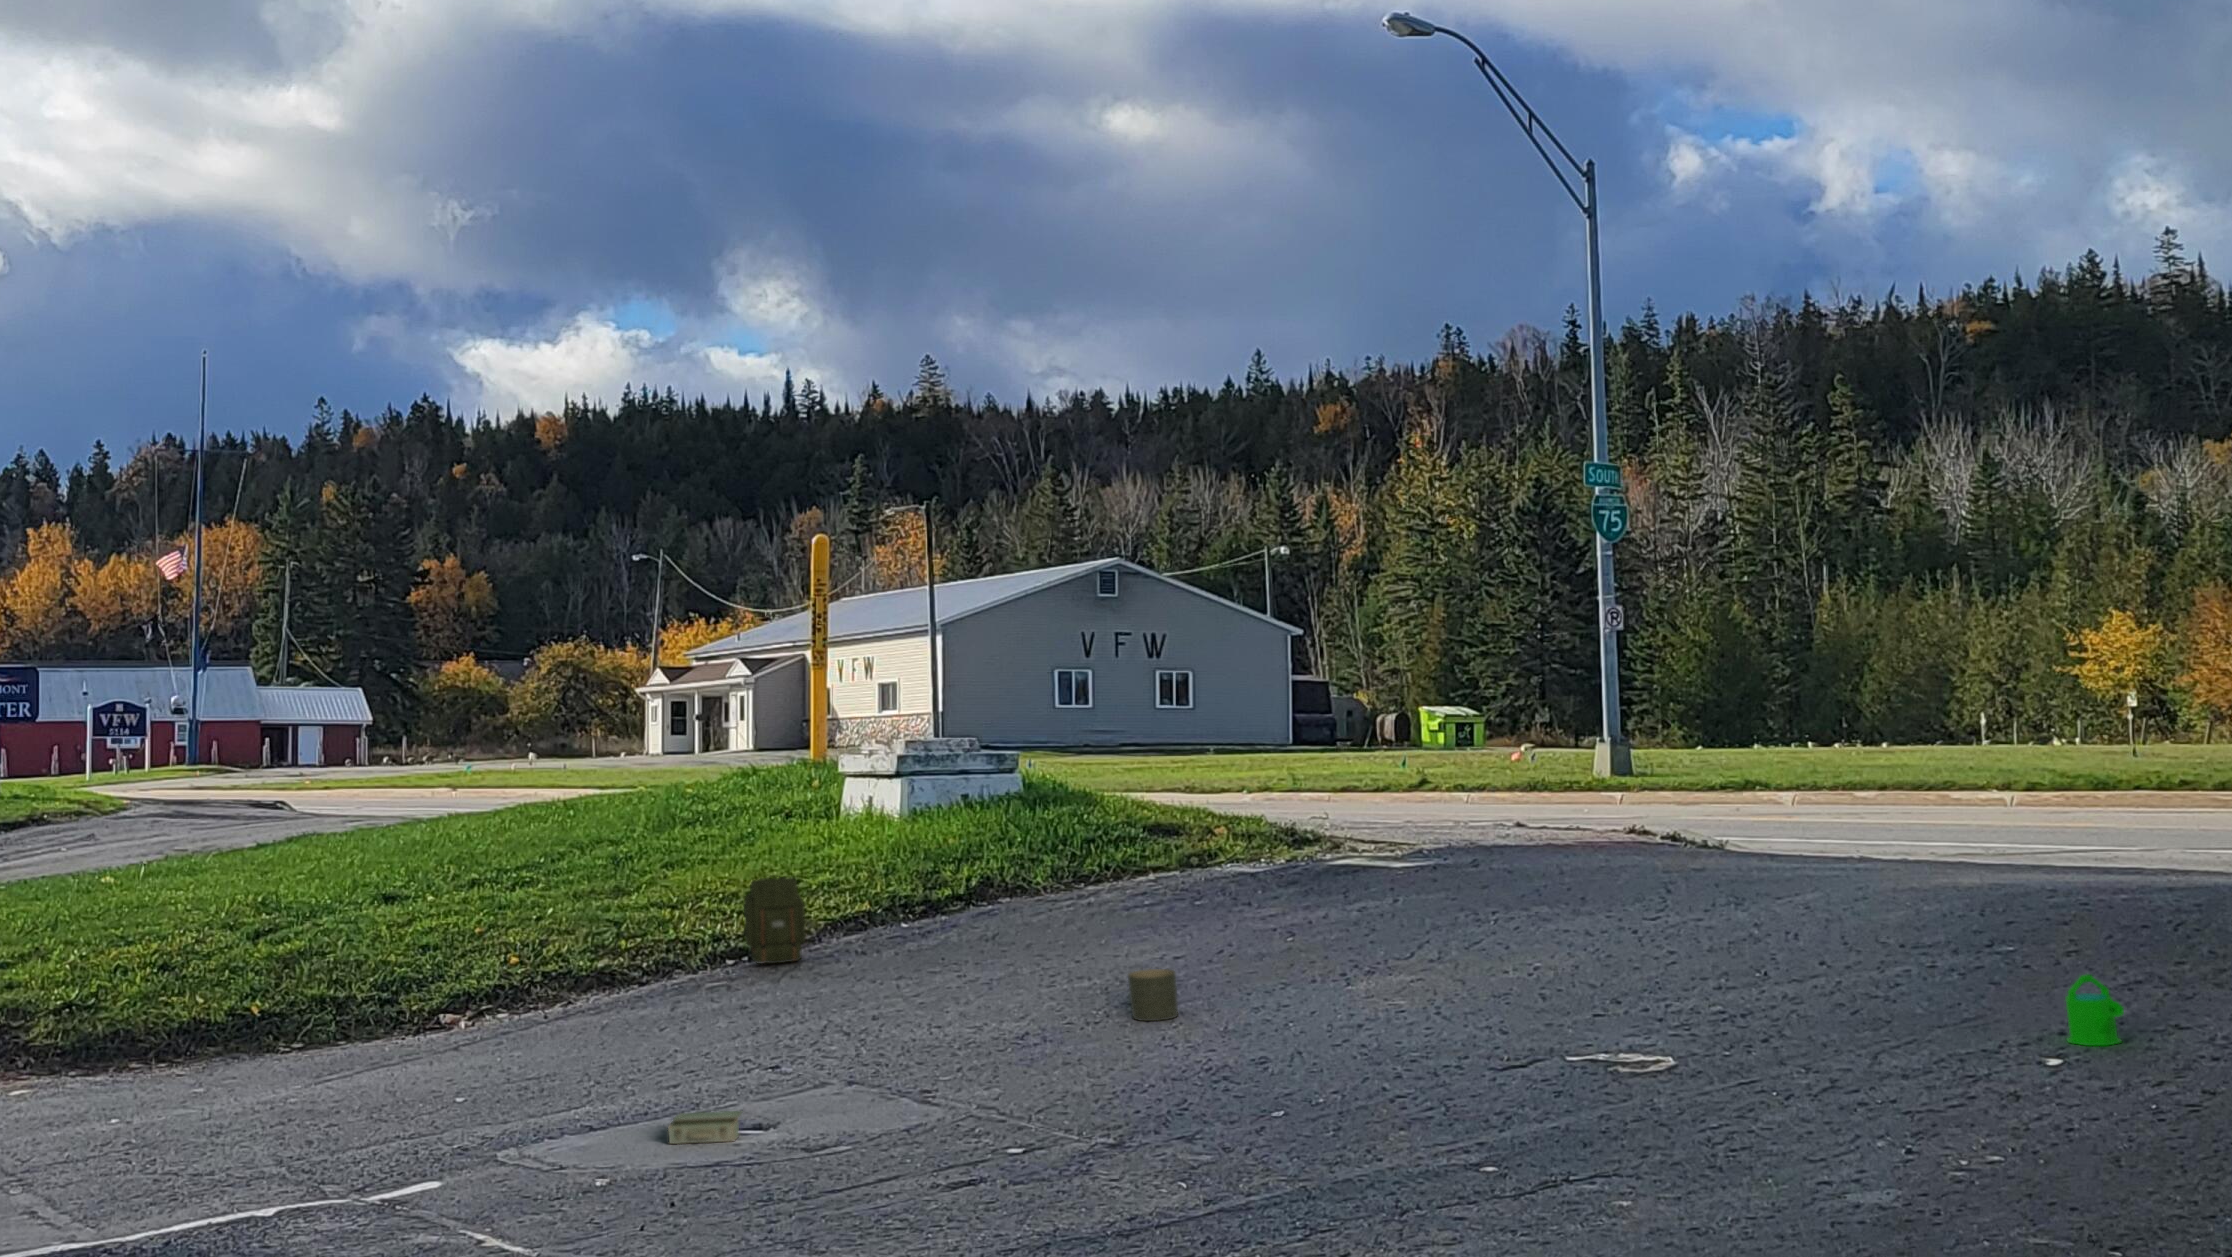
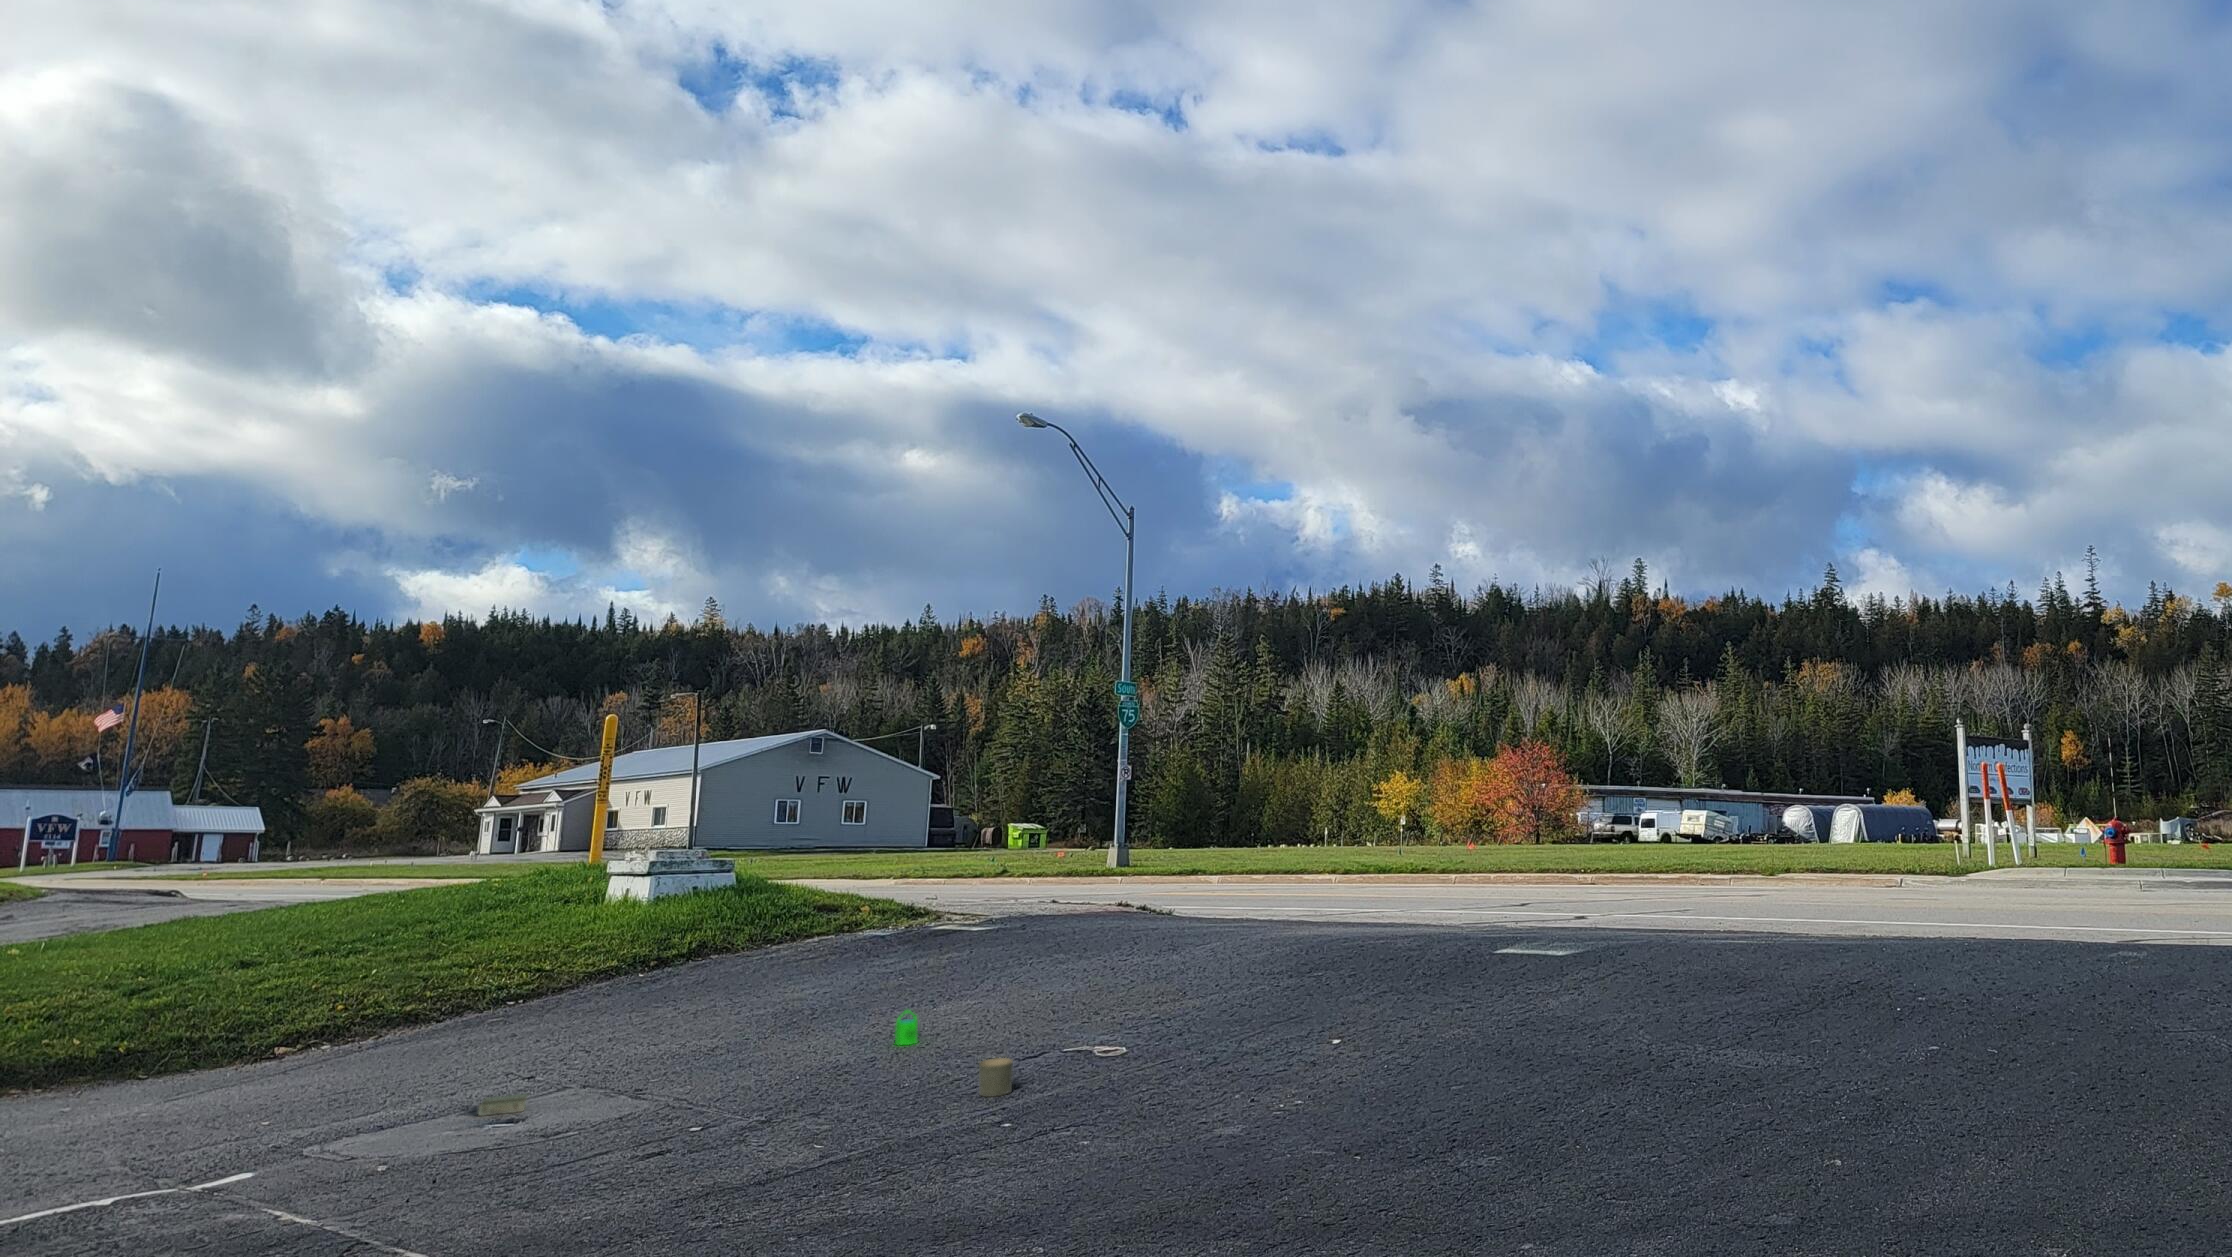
backpack: present [744,876,806,964] -> none [528,945,575,1004]
planter: present [1128,969,1178,1021] -> present [979,1058,1013,1097]
watering can: present [2066,975,2124,1046] -> present [895,1010,918,1045]

